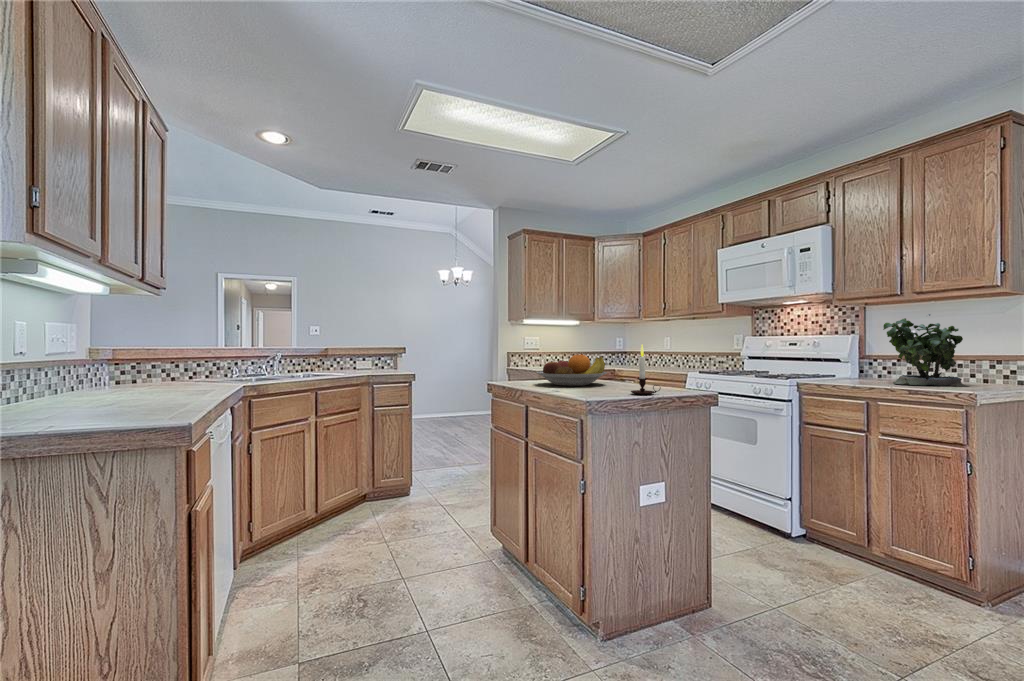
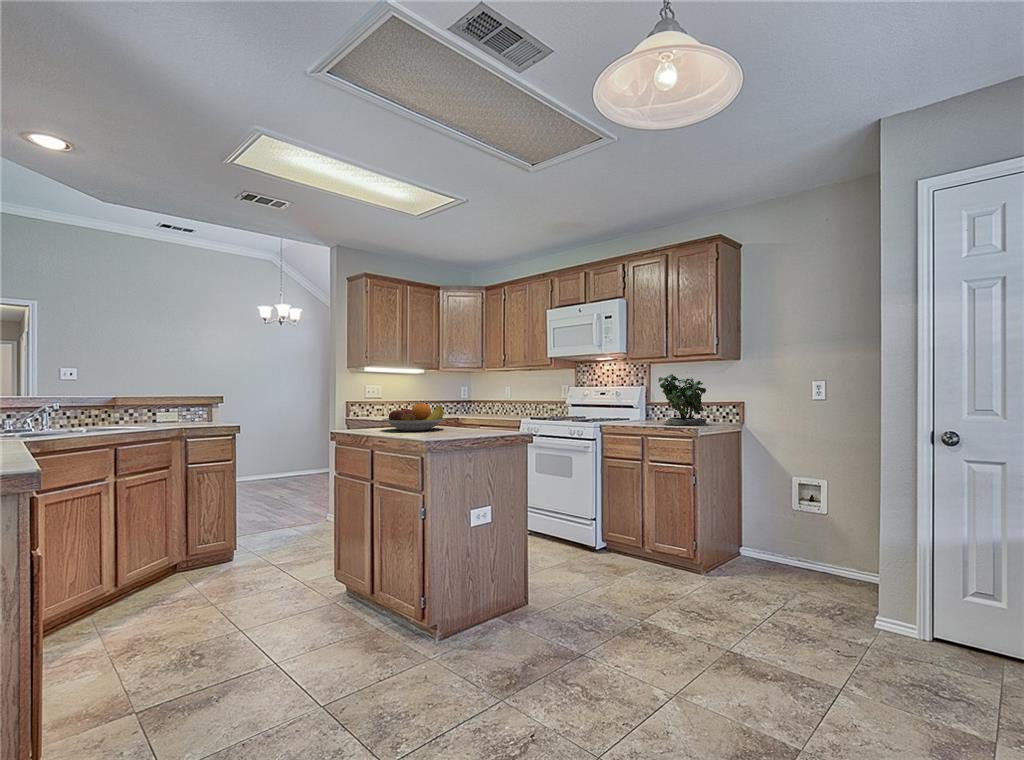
candle: present [631,345,661,395] -> none [464,395,488,436]

